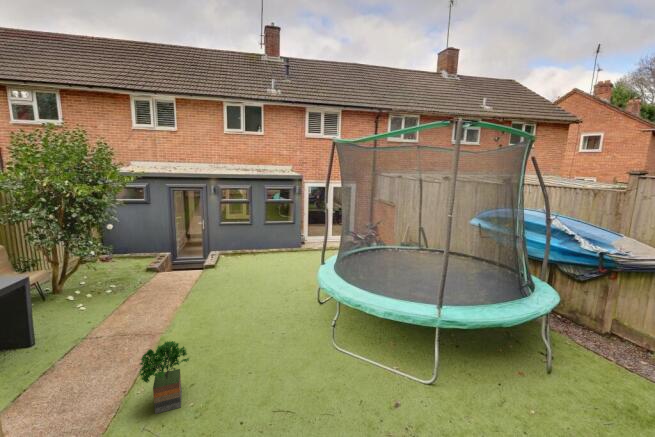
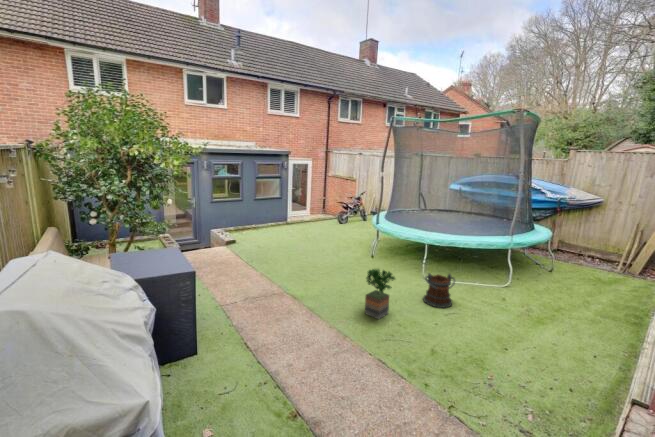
bucket: none [250,358,293,418] -> present [423,273,455,308]

